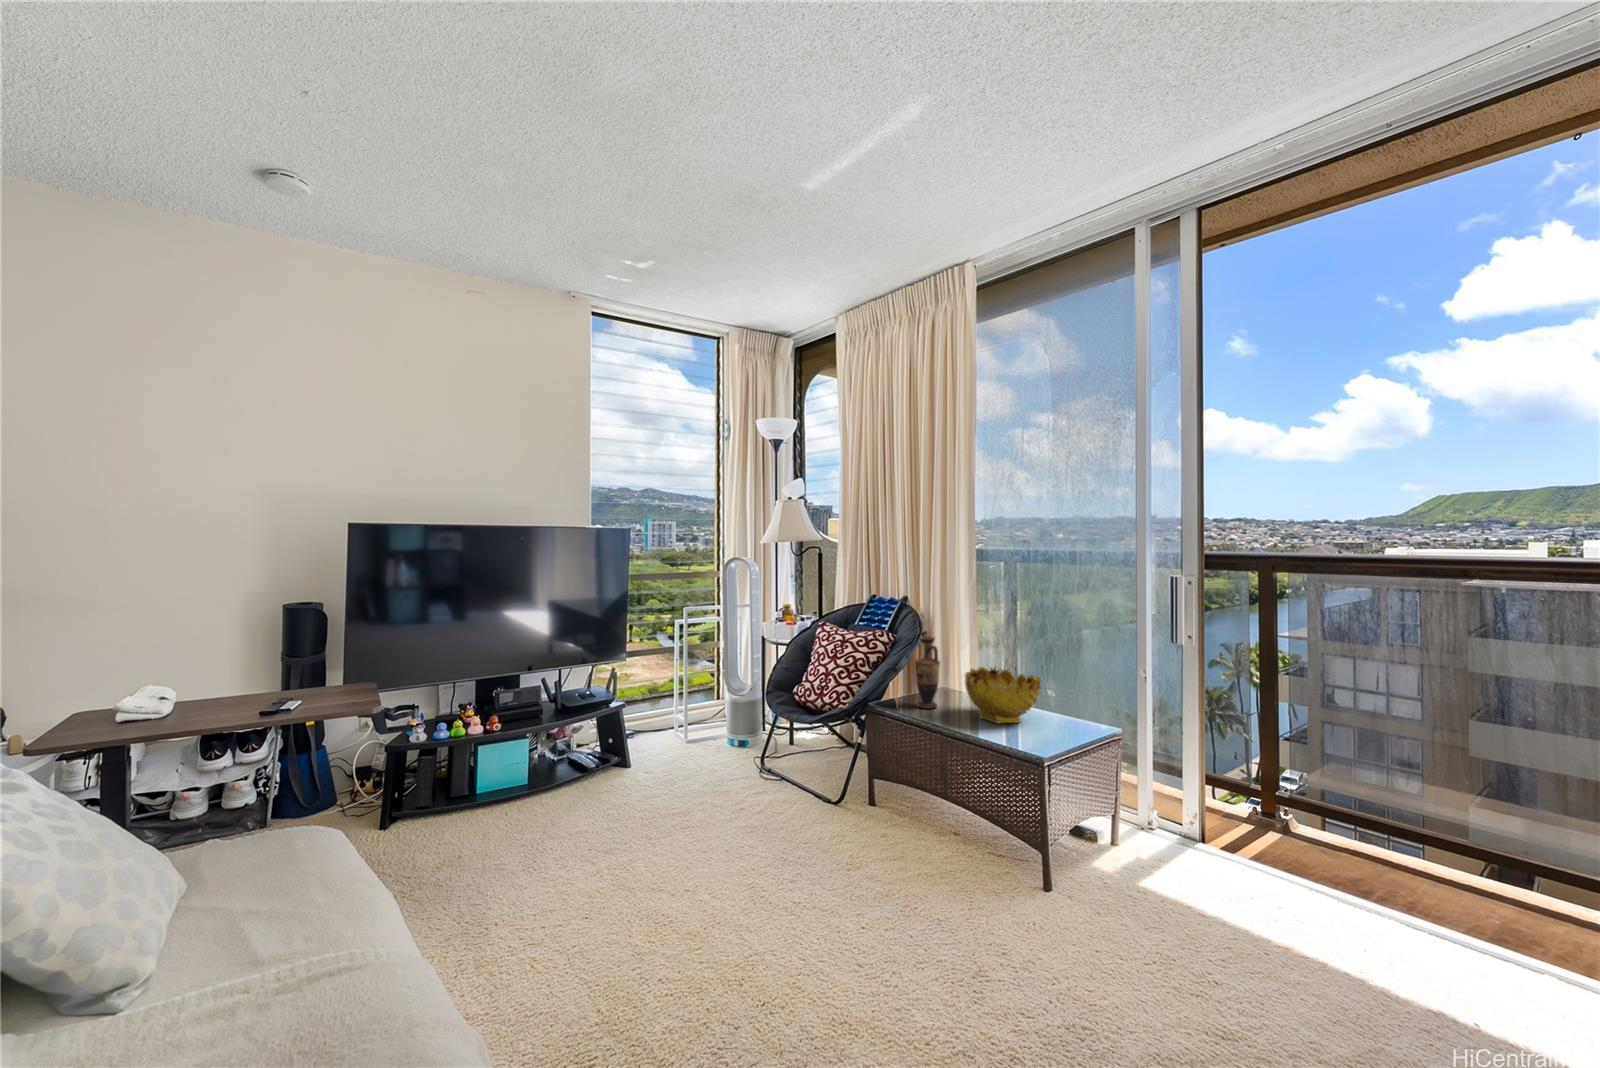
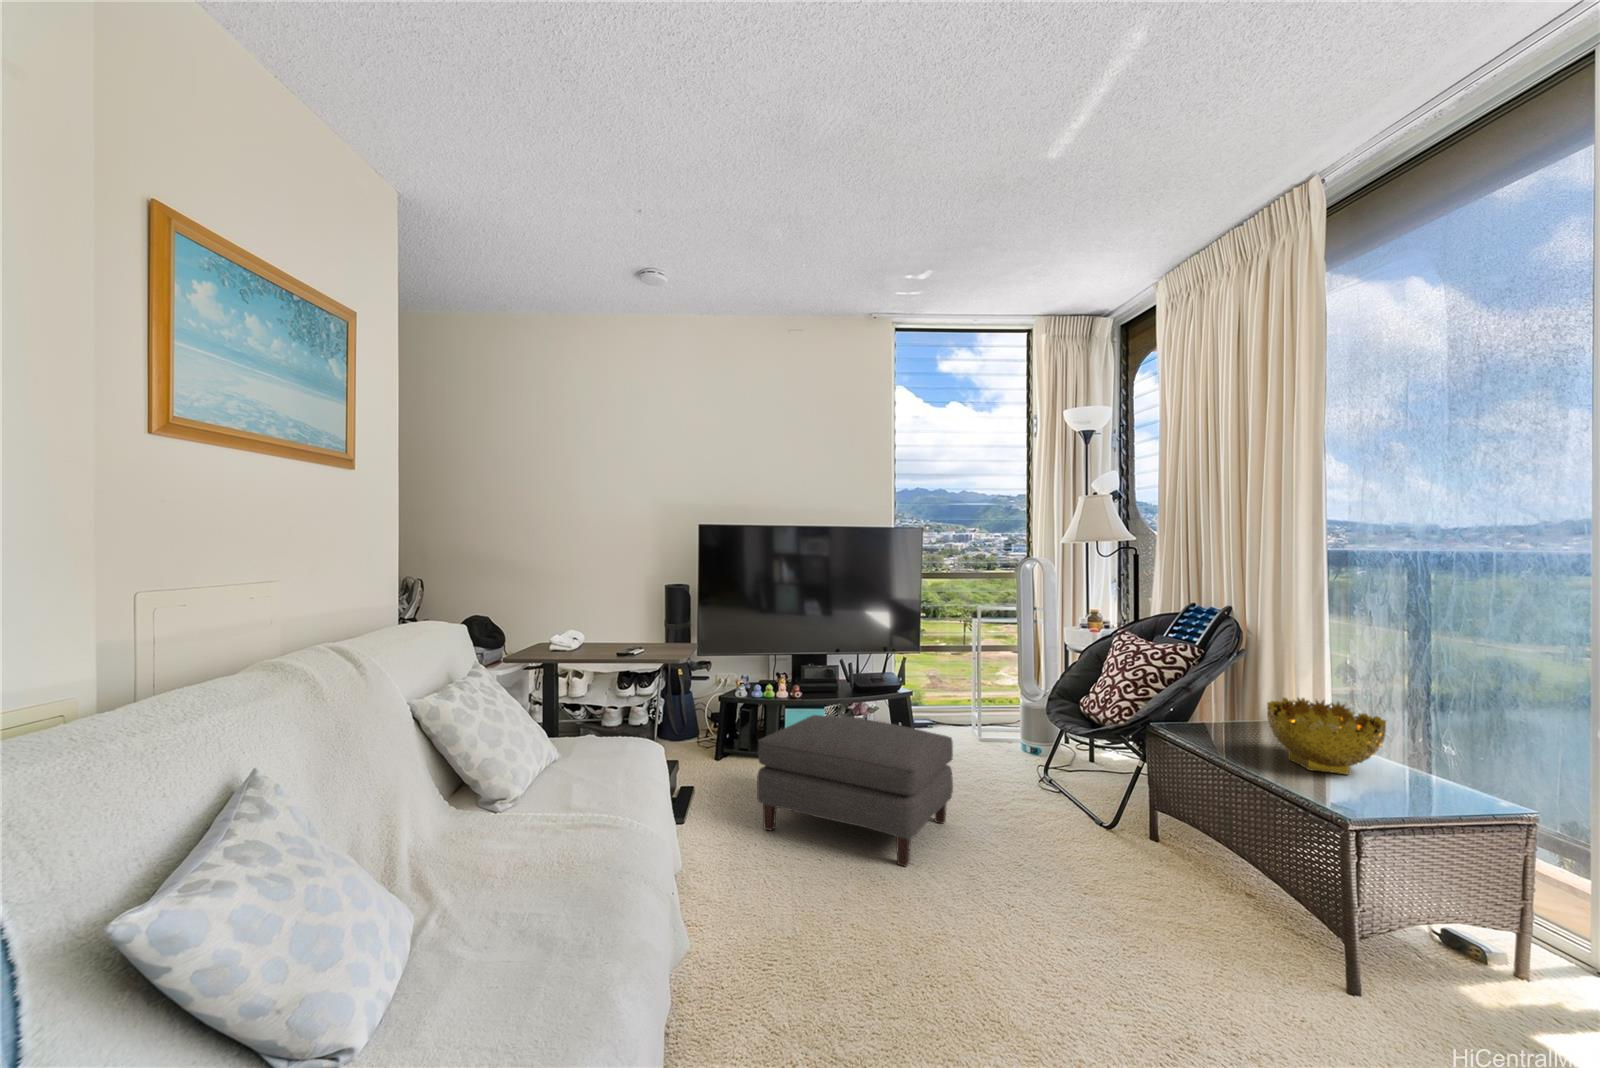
vase: present [915,636,940,709] -> none [1207,653,1242,740]
ottoman: none [487,744,705,899] -> present [757,715,953,866]

